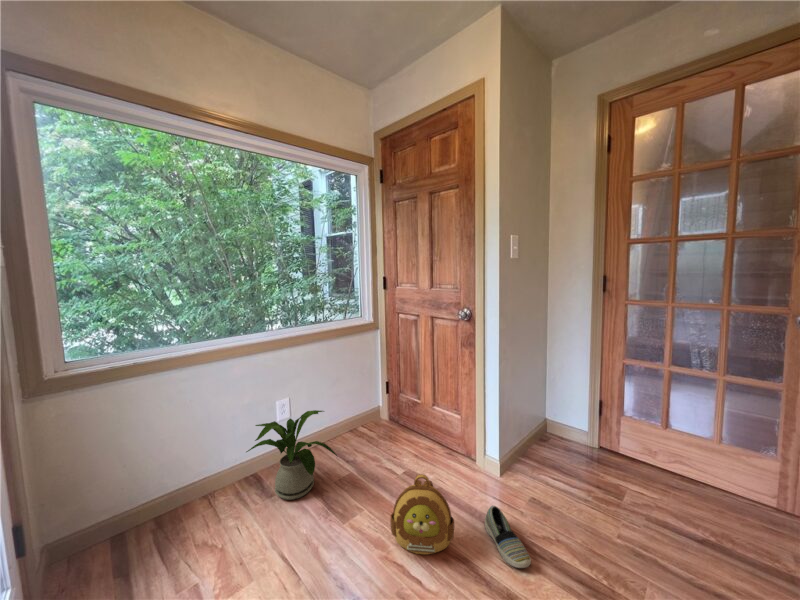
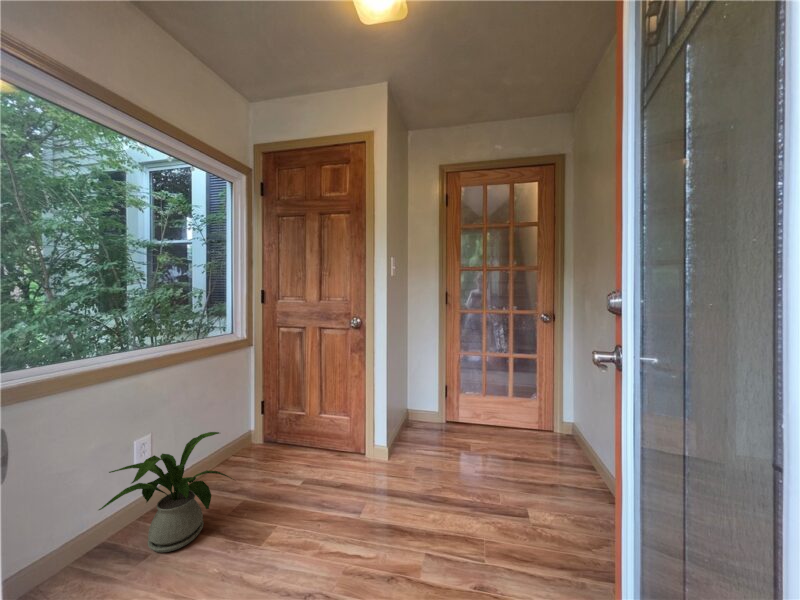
backpack: present [390,474,454,555] -> none [319,462,376,539]
shoe: present [485,506,531,568] -> none [392,477,437,515]

